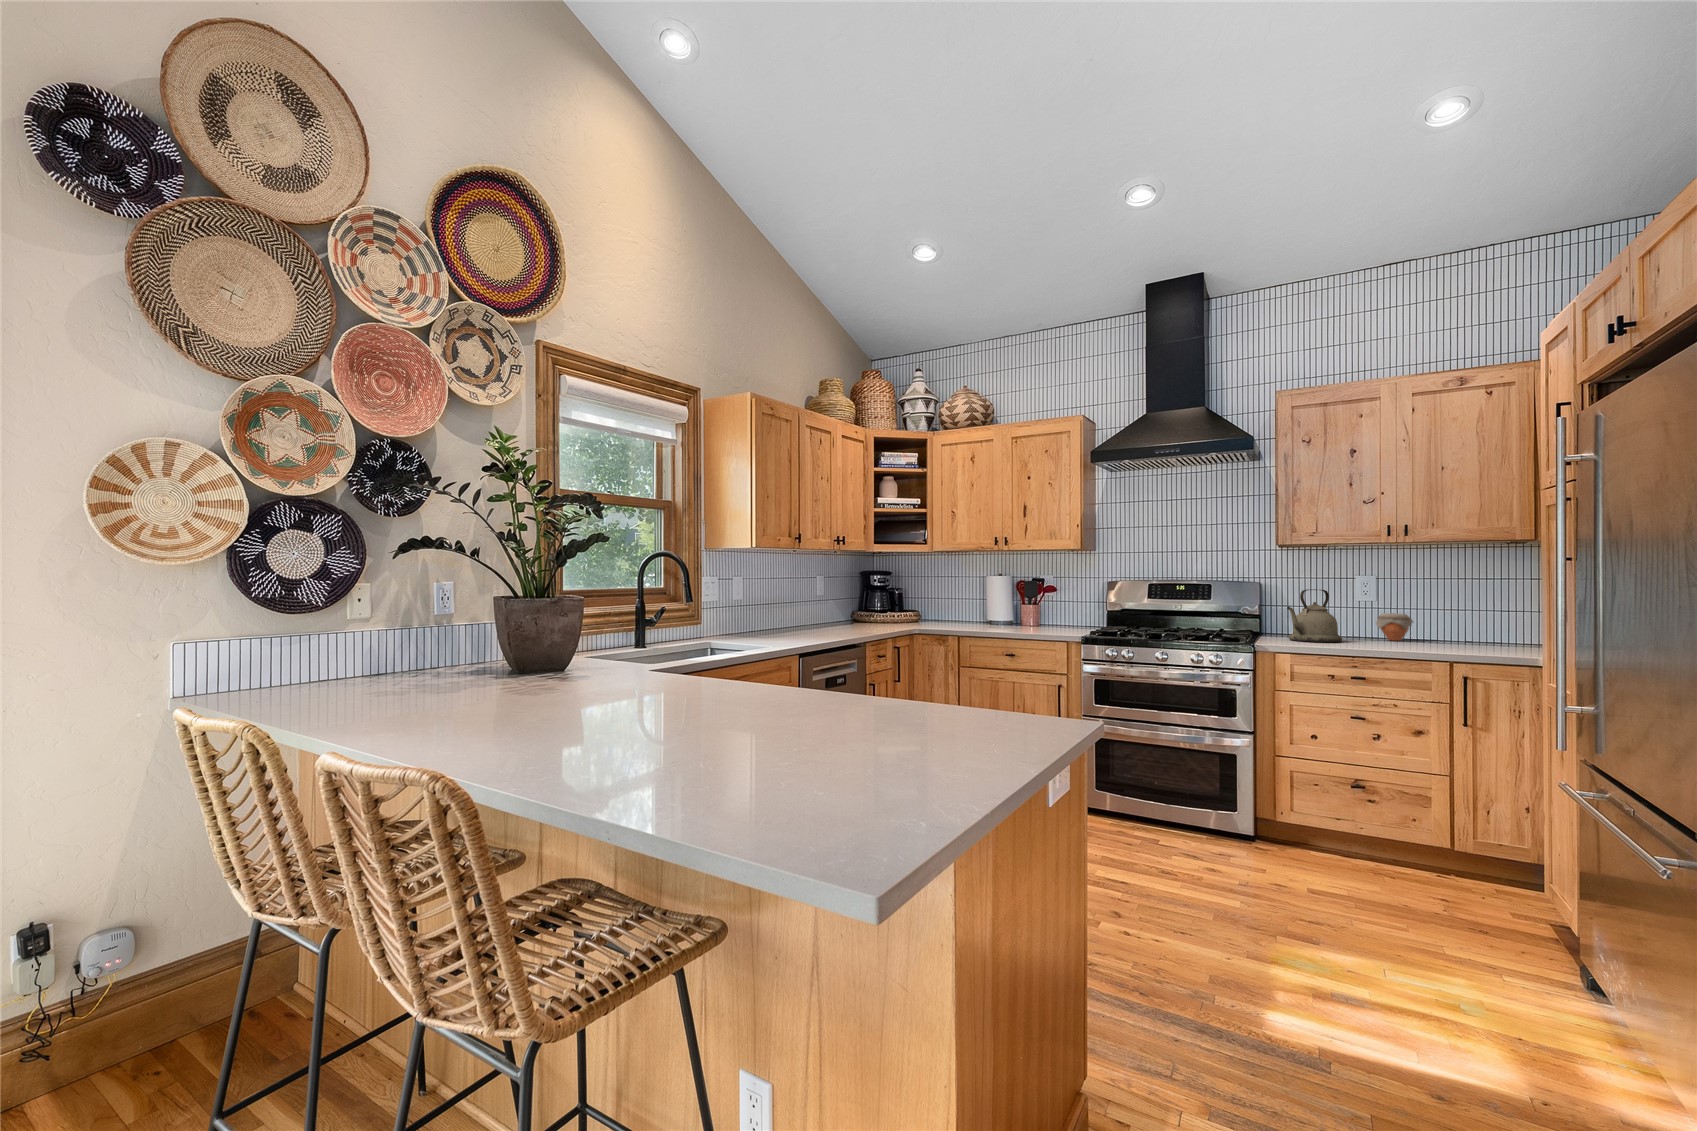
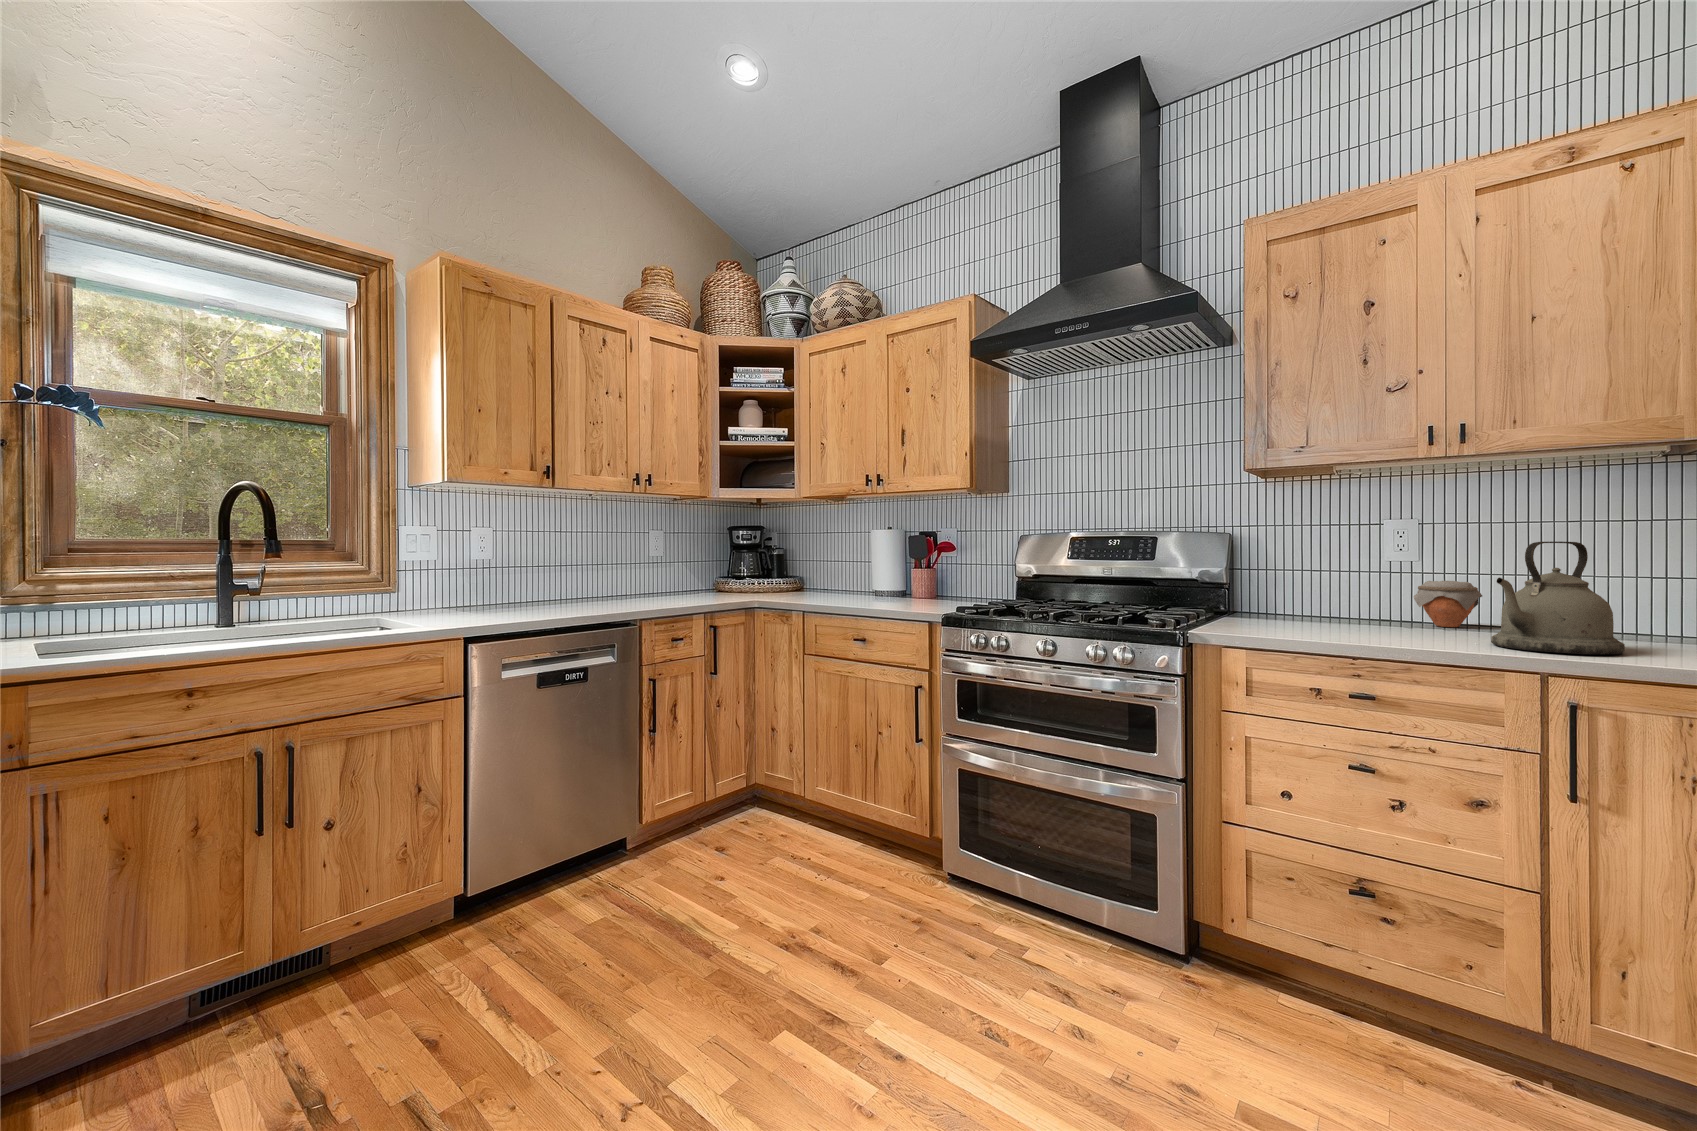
kettle: present [1287,589,1342,642] -> present [1491,541,1625,655]

